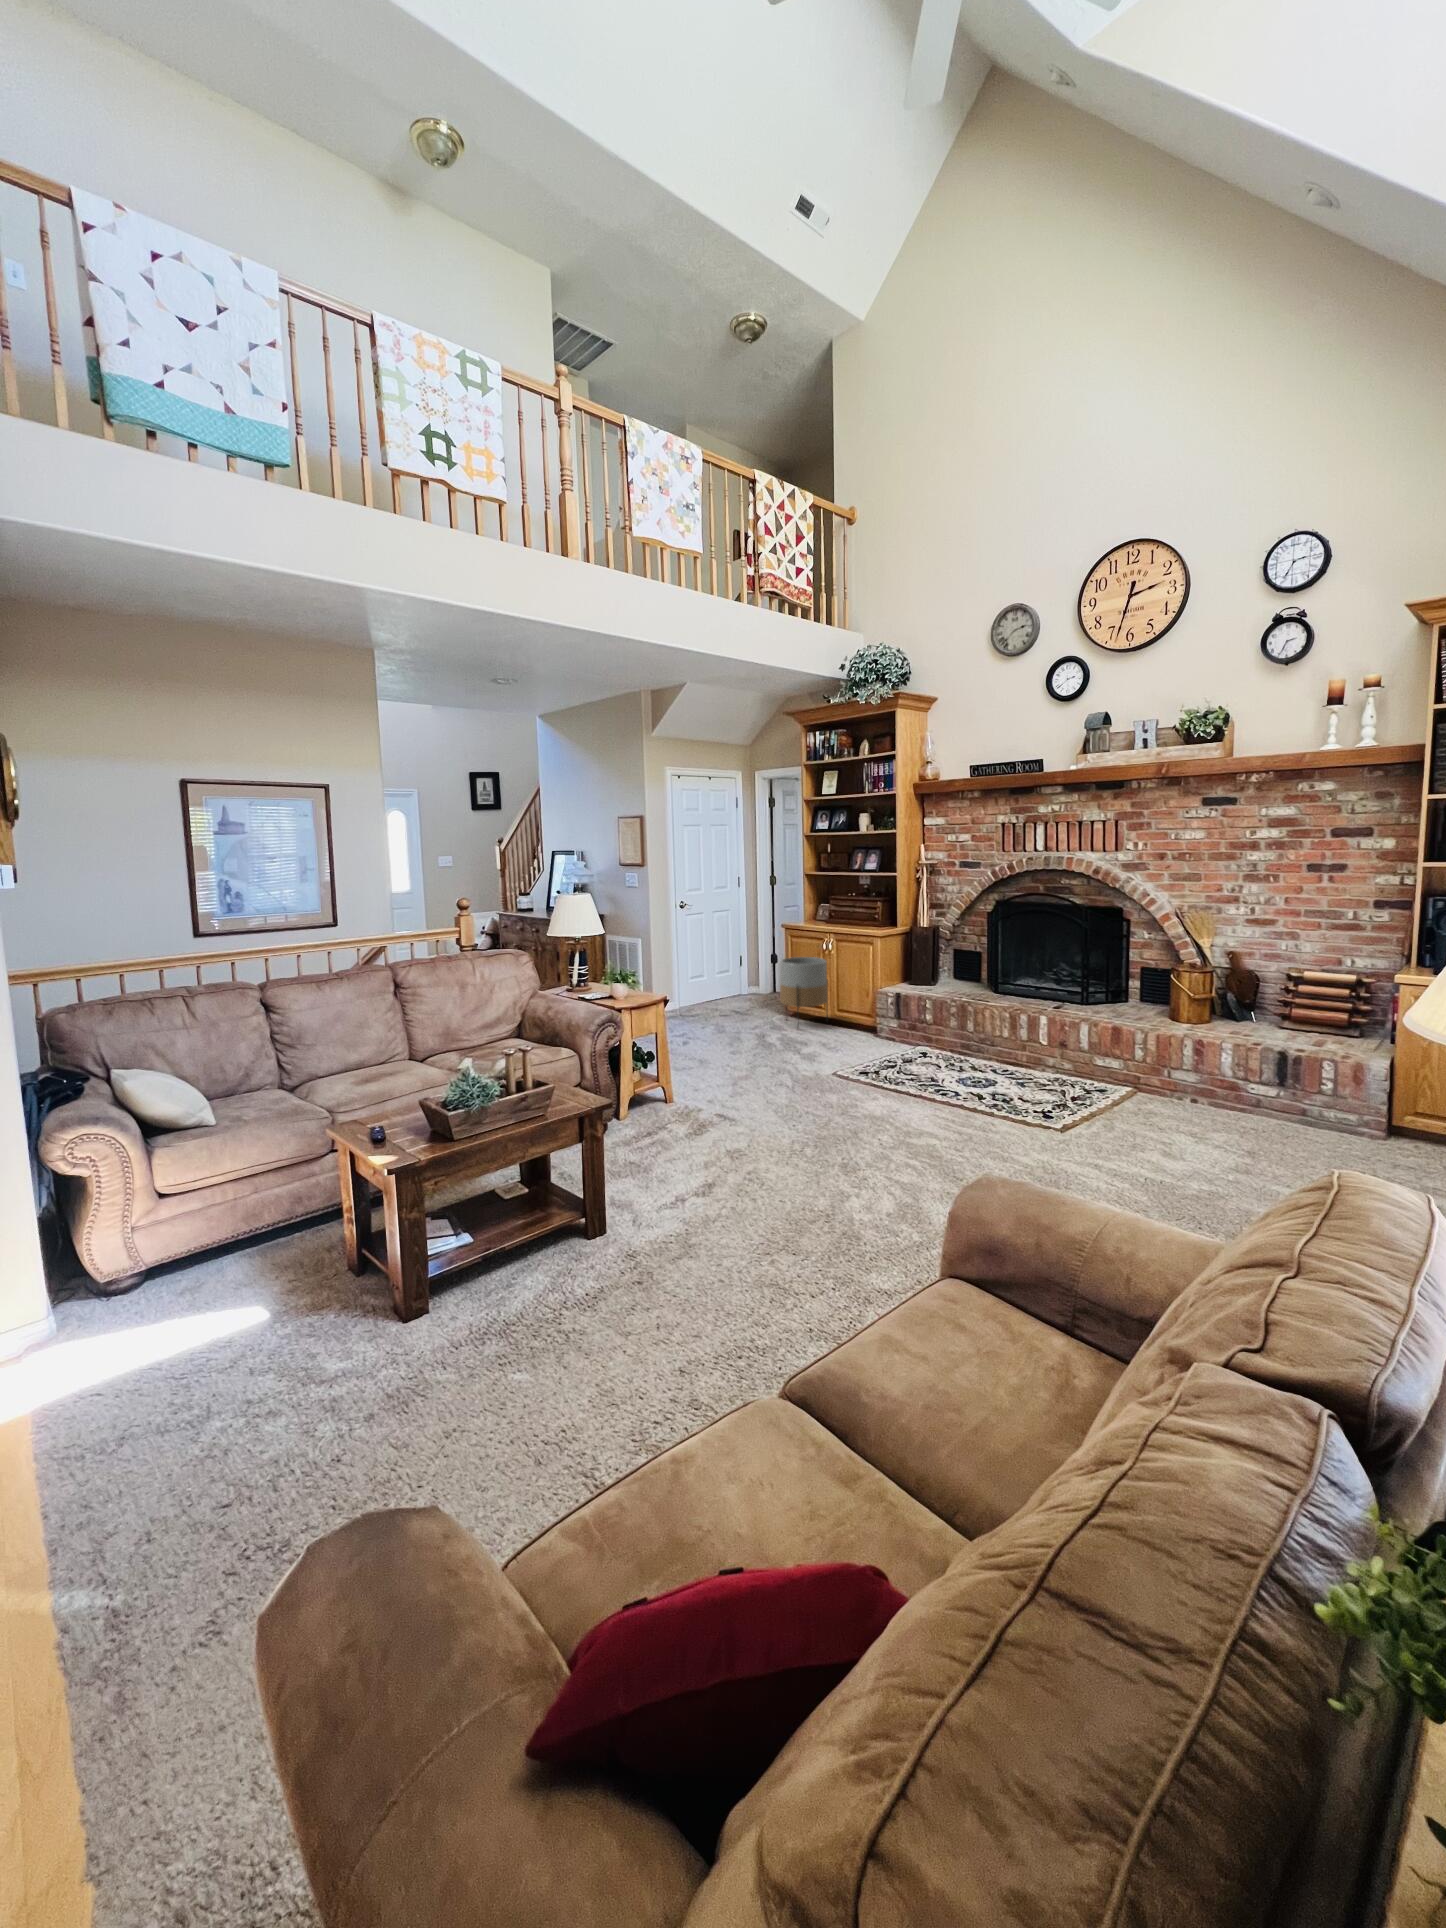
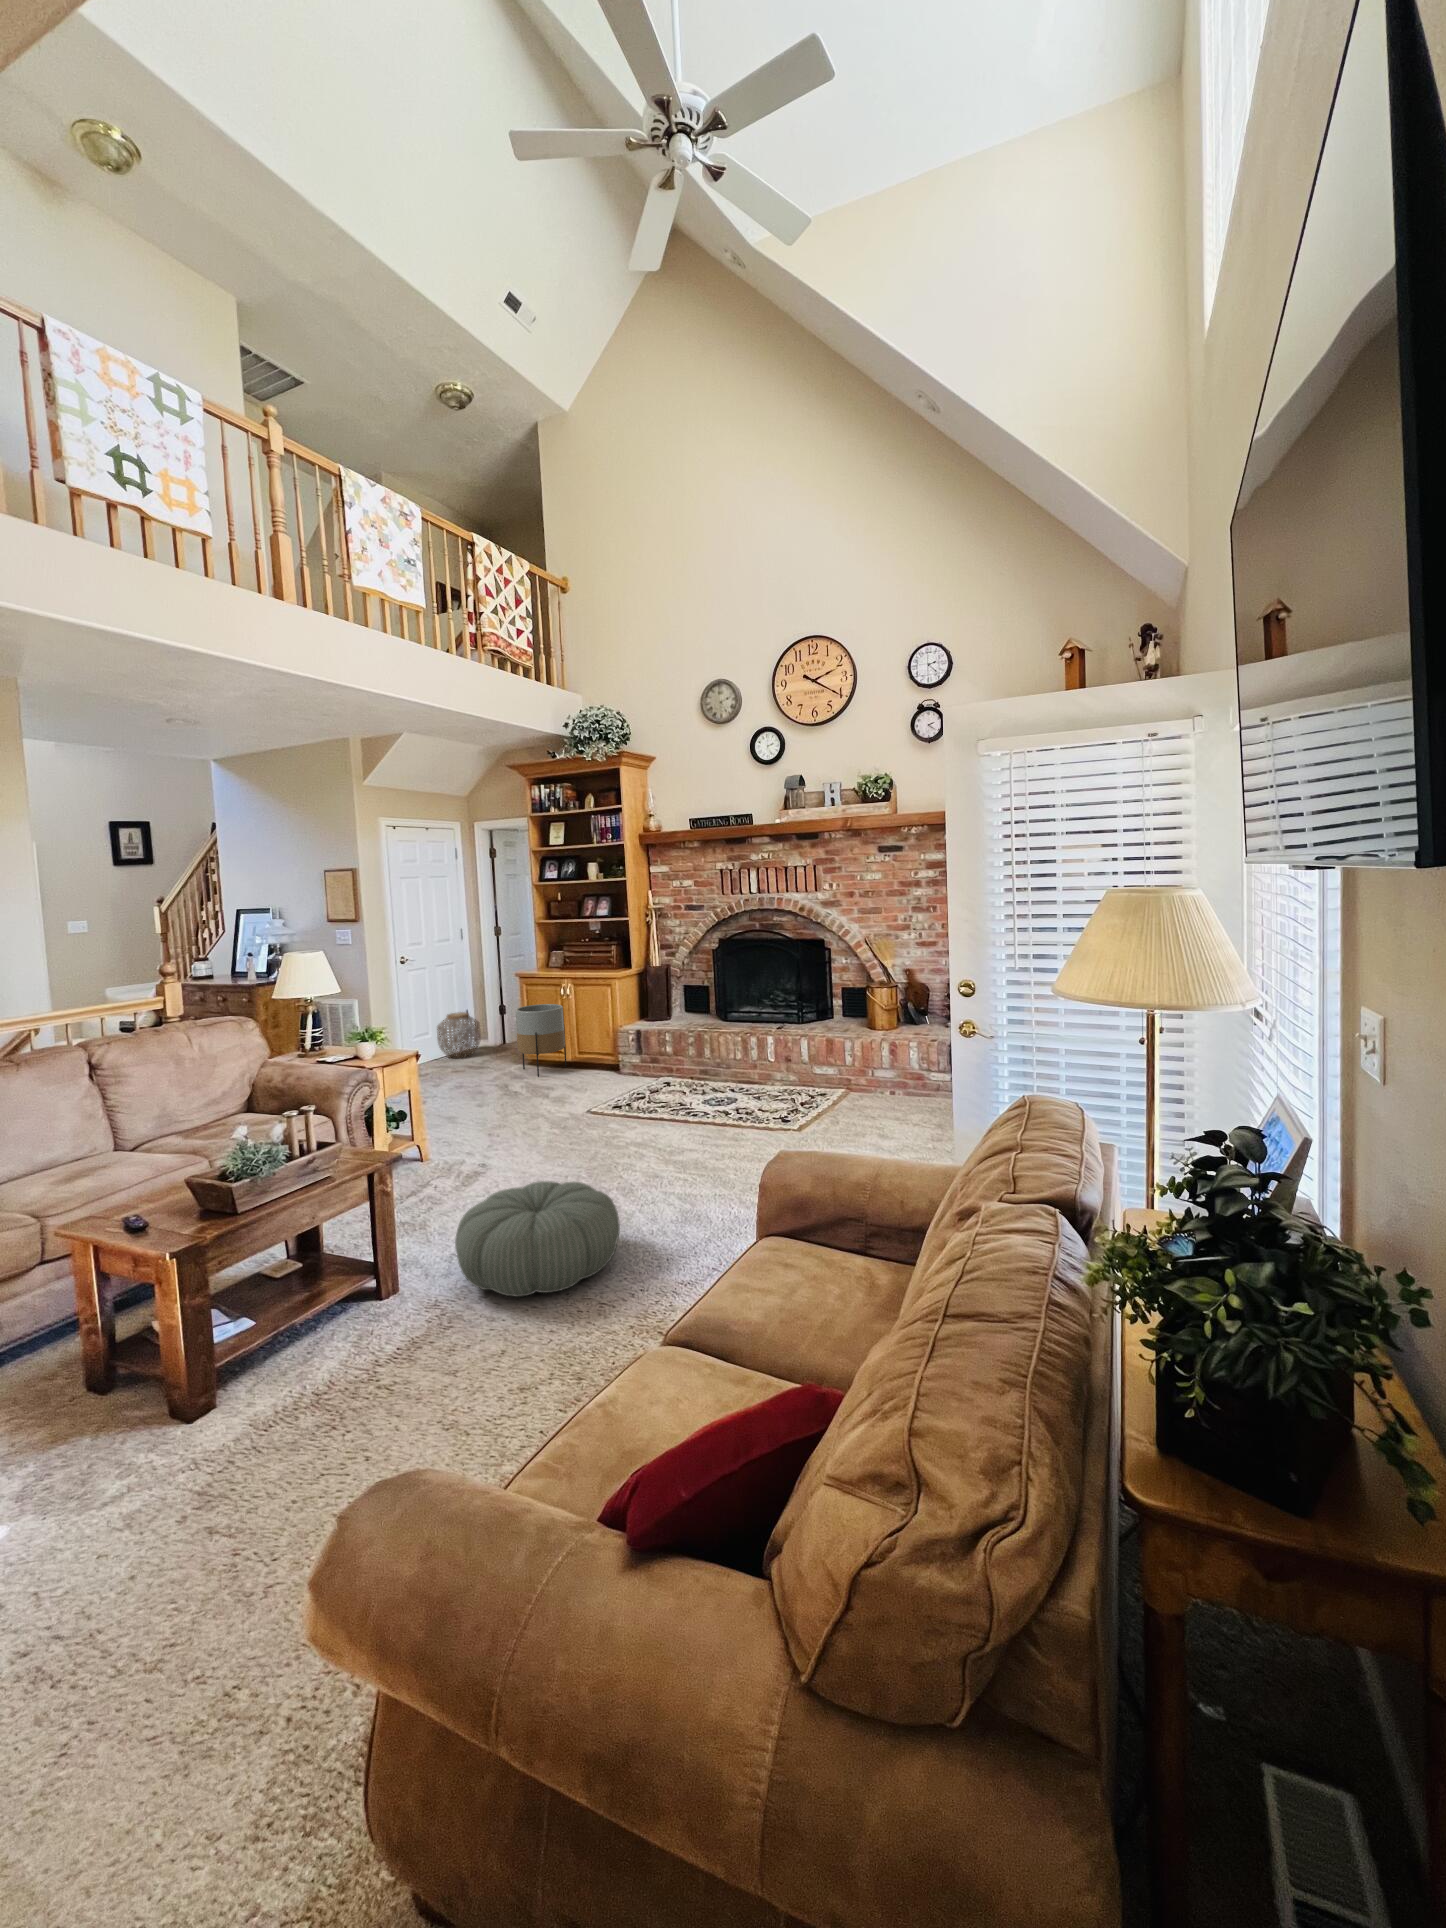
woven basket: none [712,958,752,1002] -> present [437,1012,480,1058]
pouf: none [661,1148,828,1269] -> present [455,1181,620,1297]

